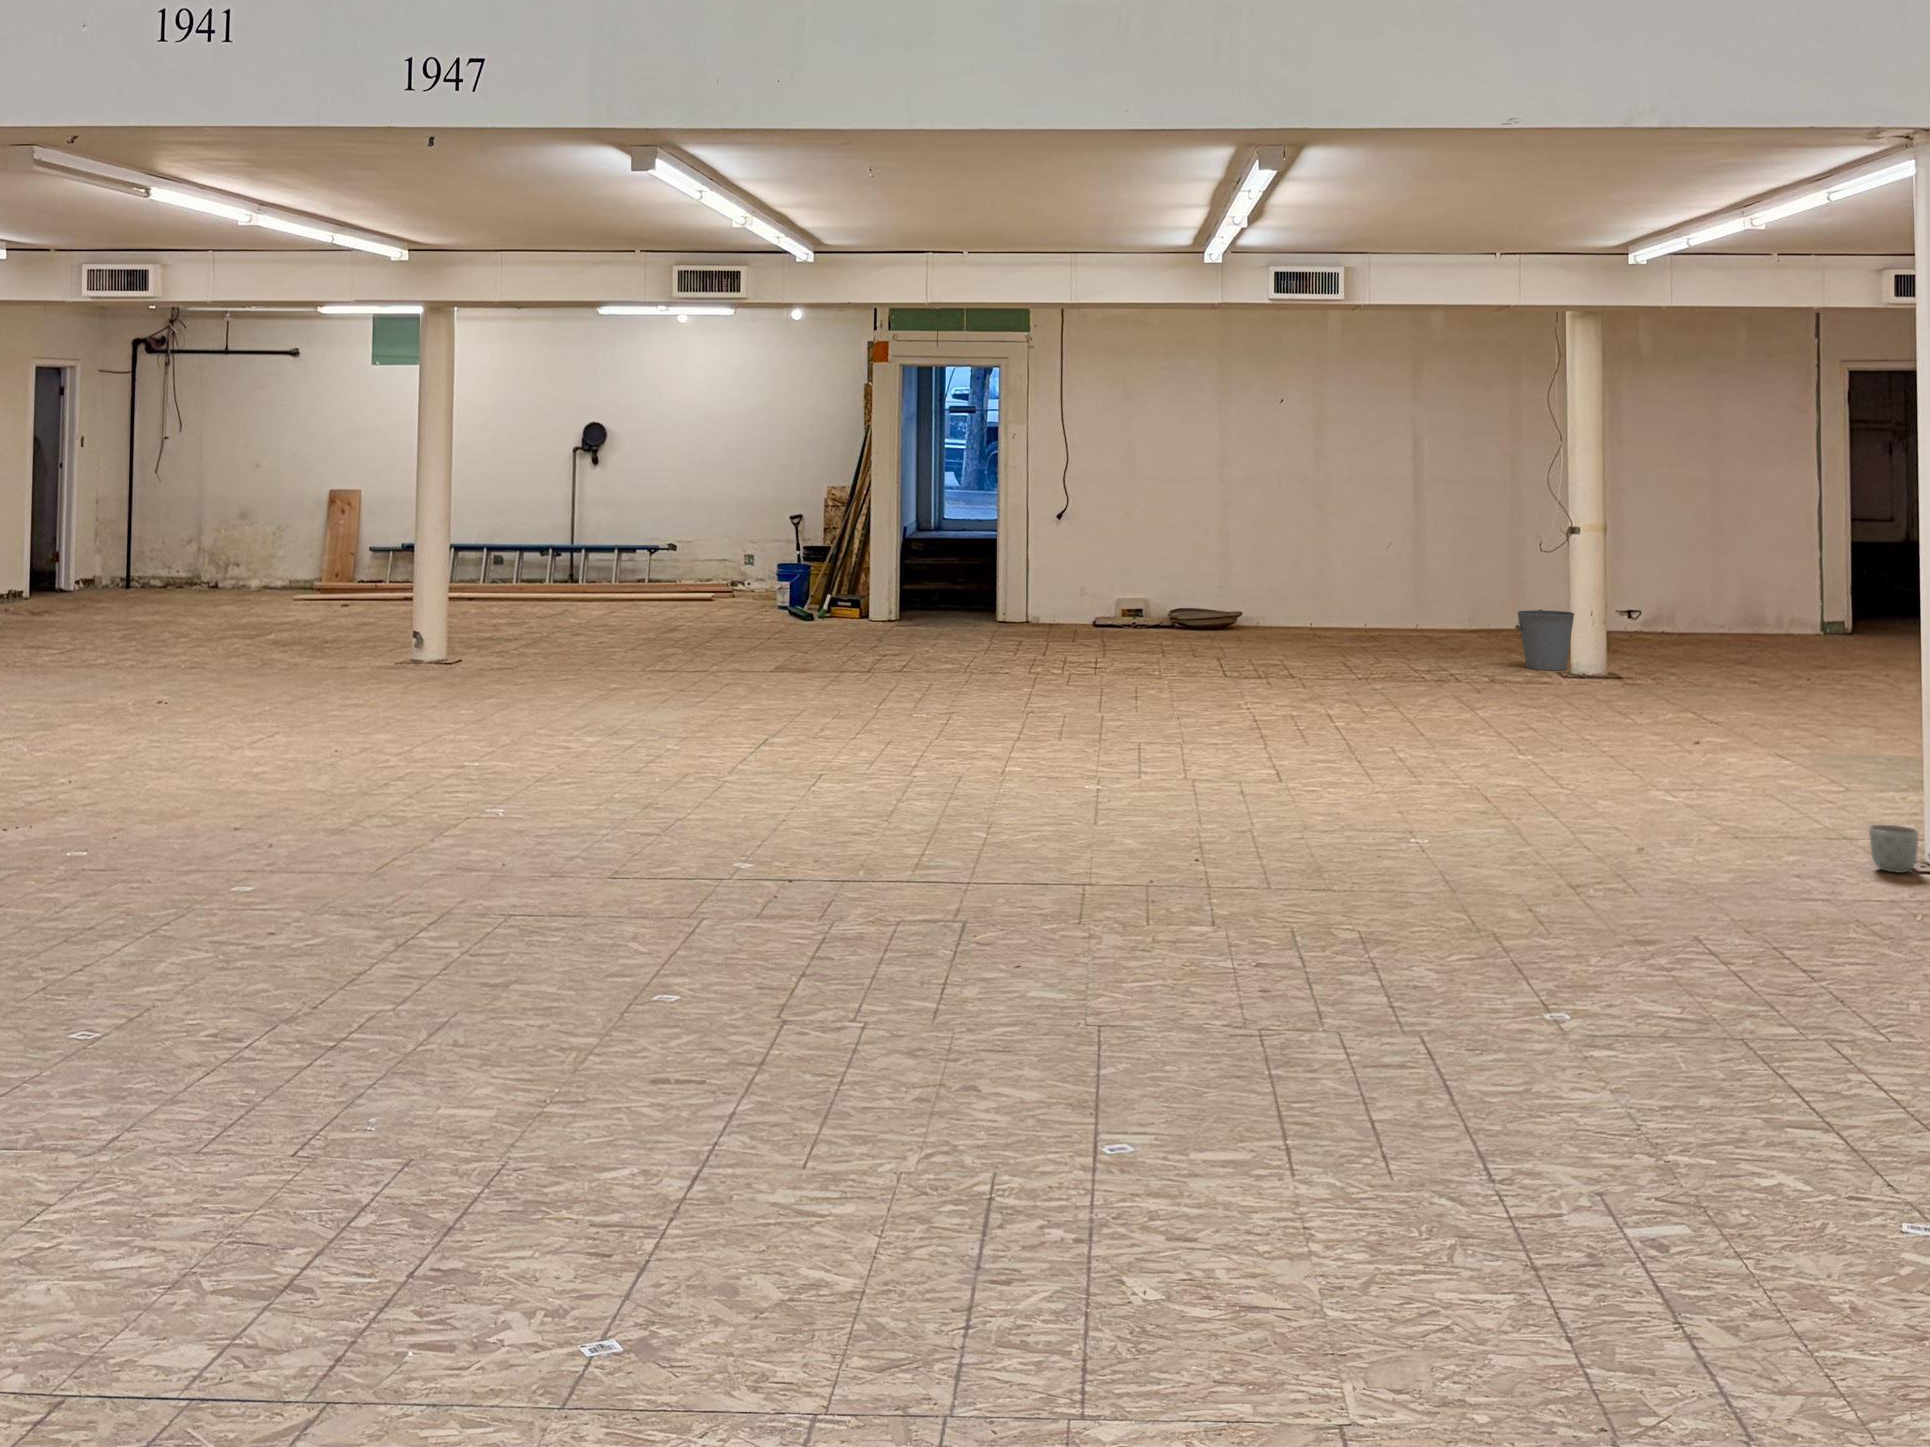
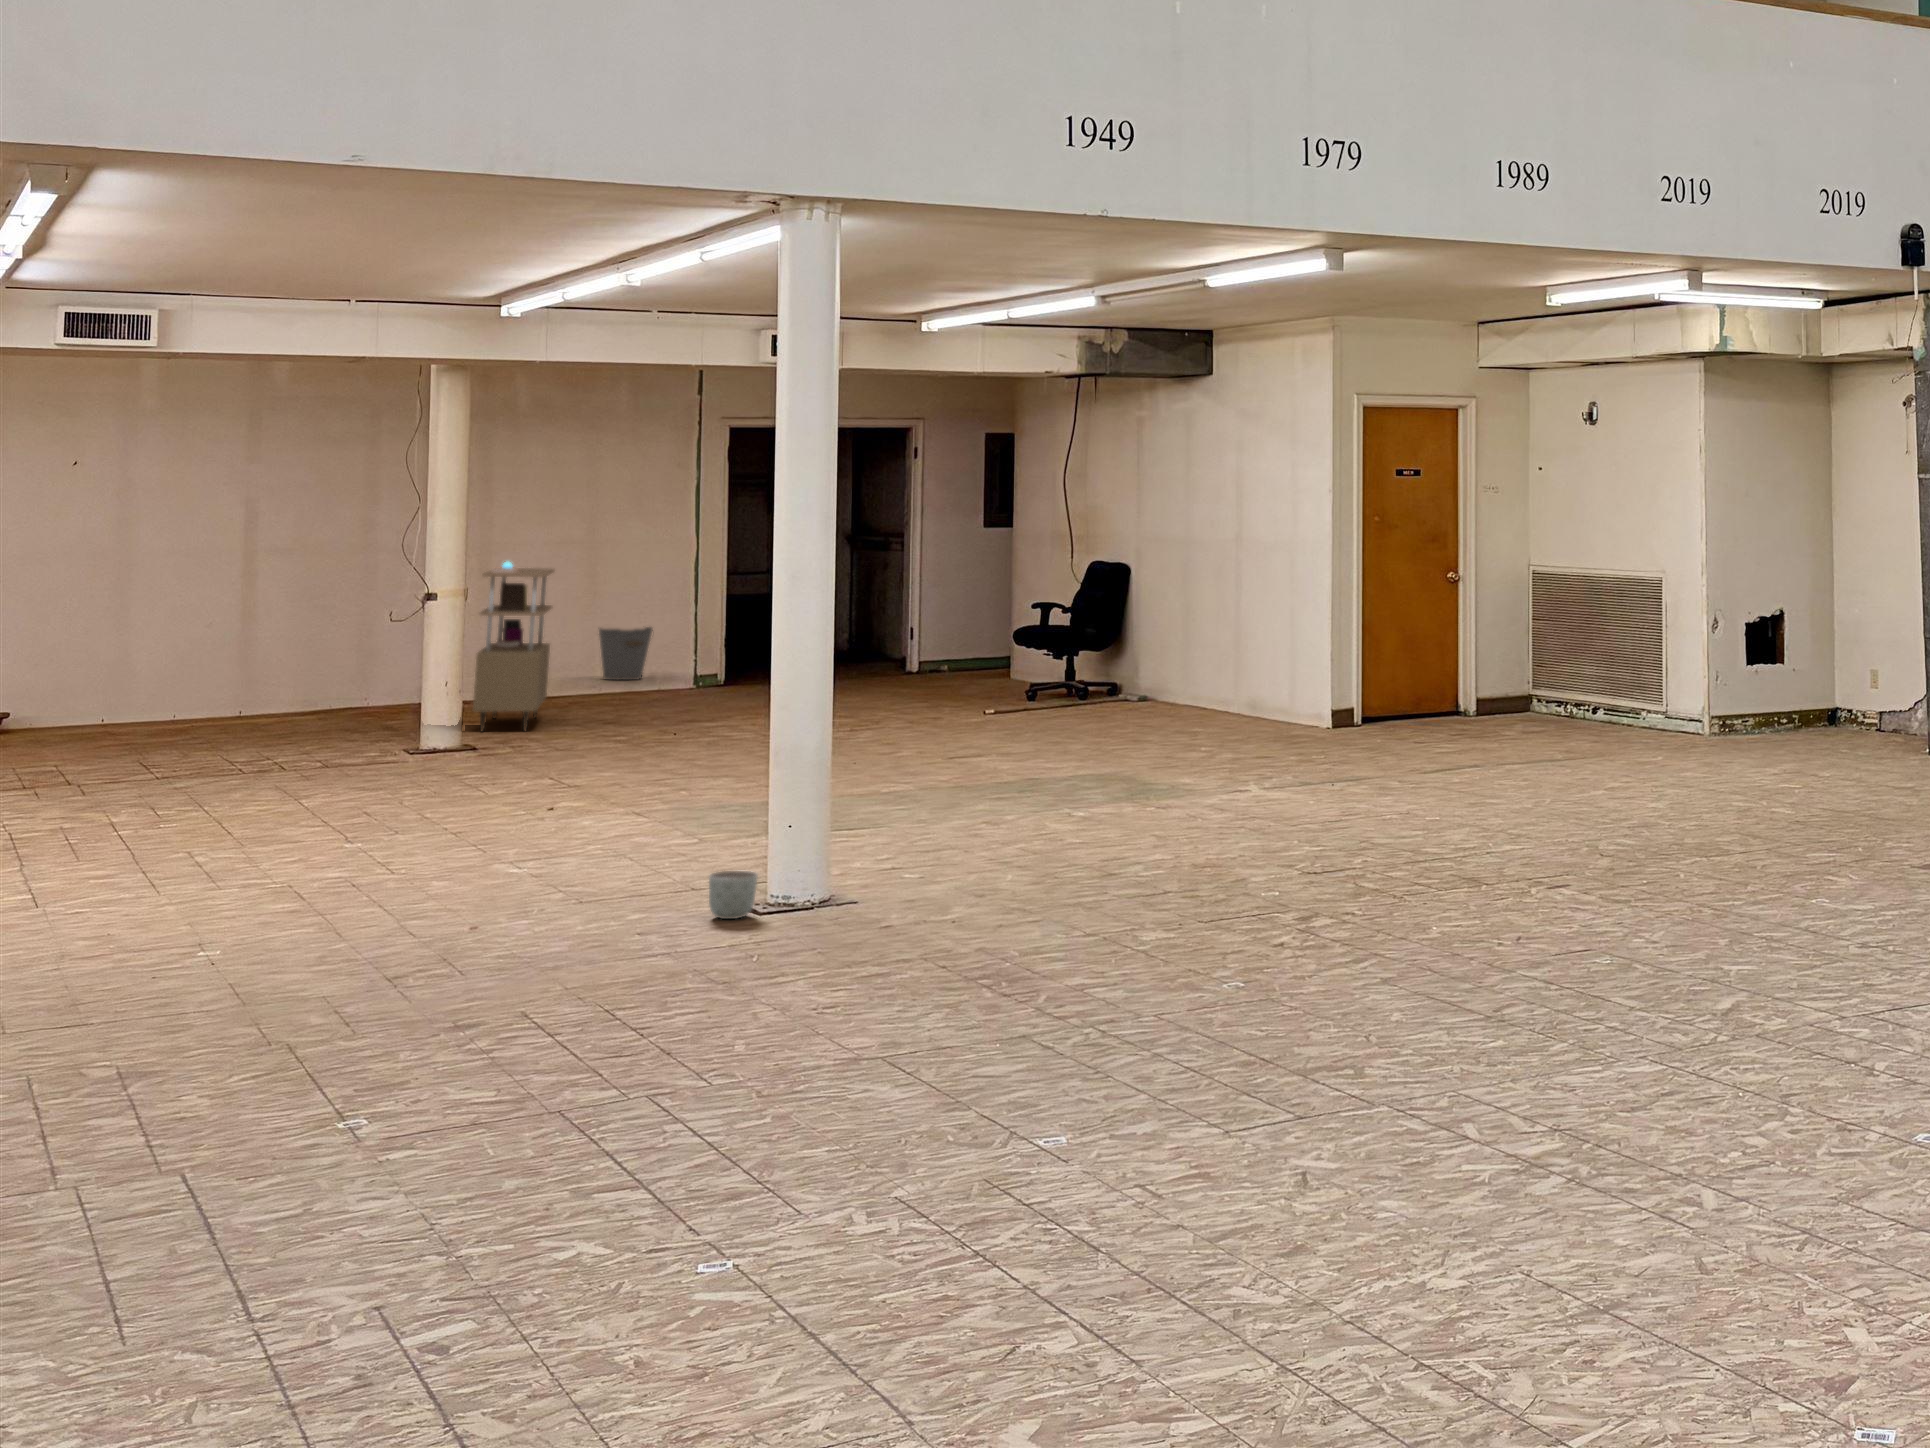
shelving unit: none [1636,525,1701,679] -> present [473,562,554,731]
bucket: present [1515,609,1574,670] -> present [599,627,653,680]

